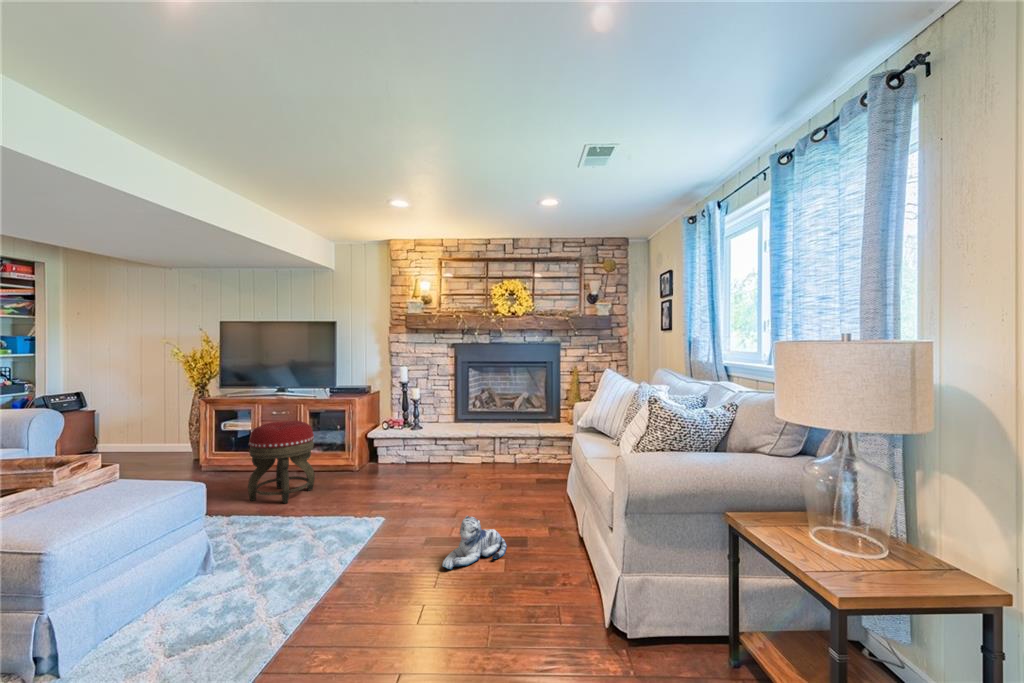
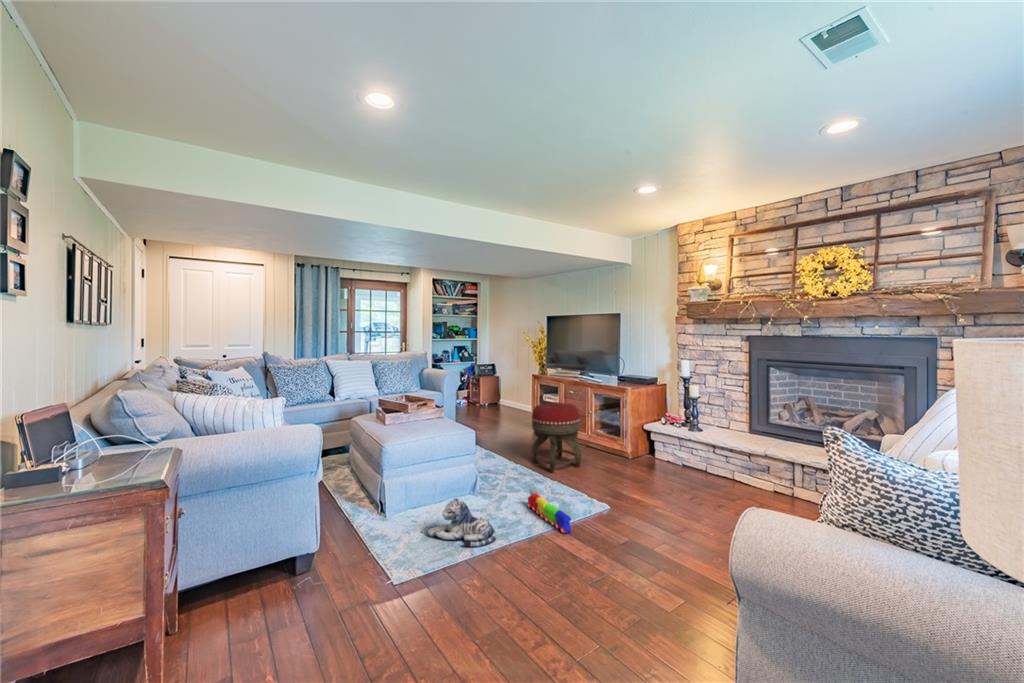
plush toy: present [442,516,507,569] -> present [428,498,496,547]
toy train: none [295,520,368,547] -> present [528,491,572,533]

